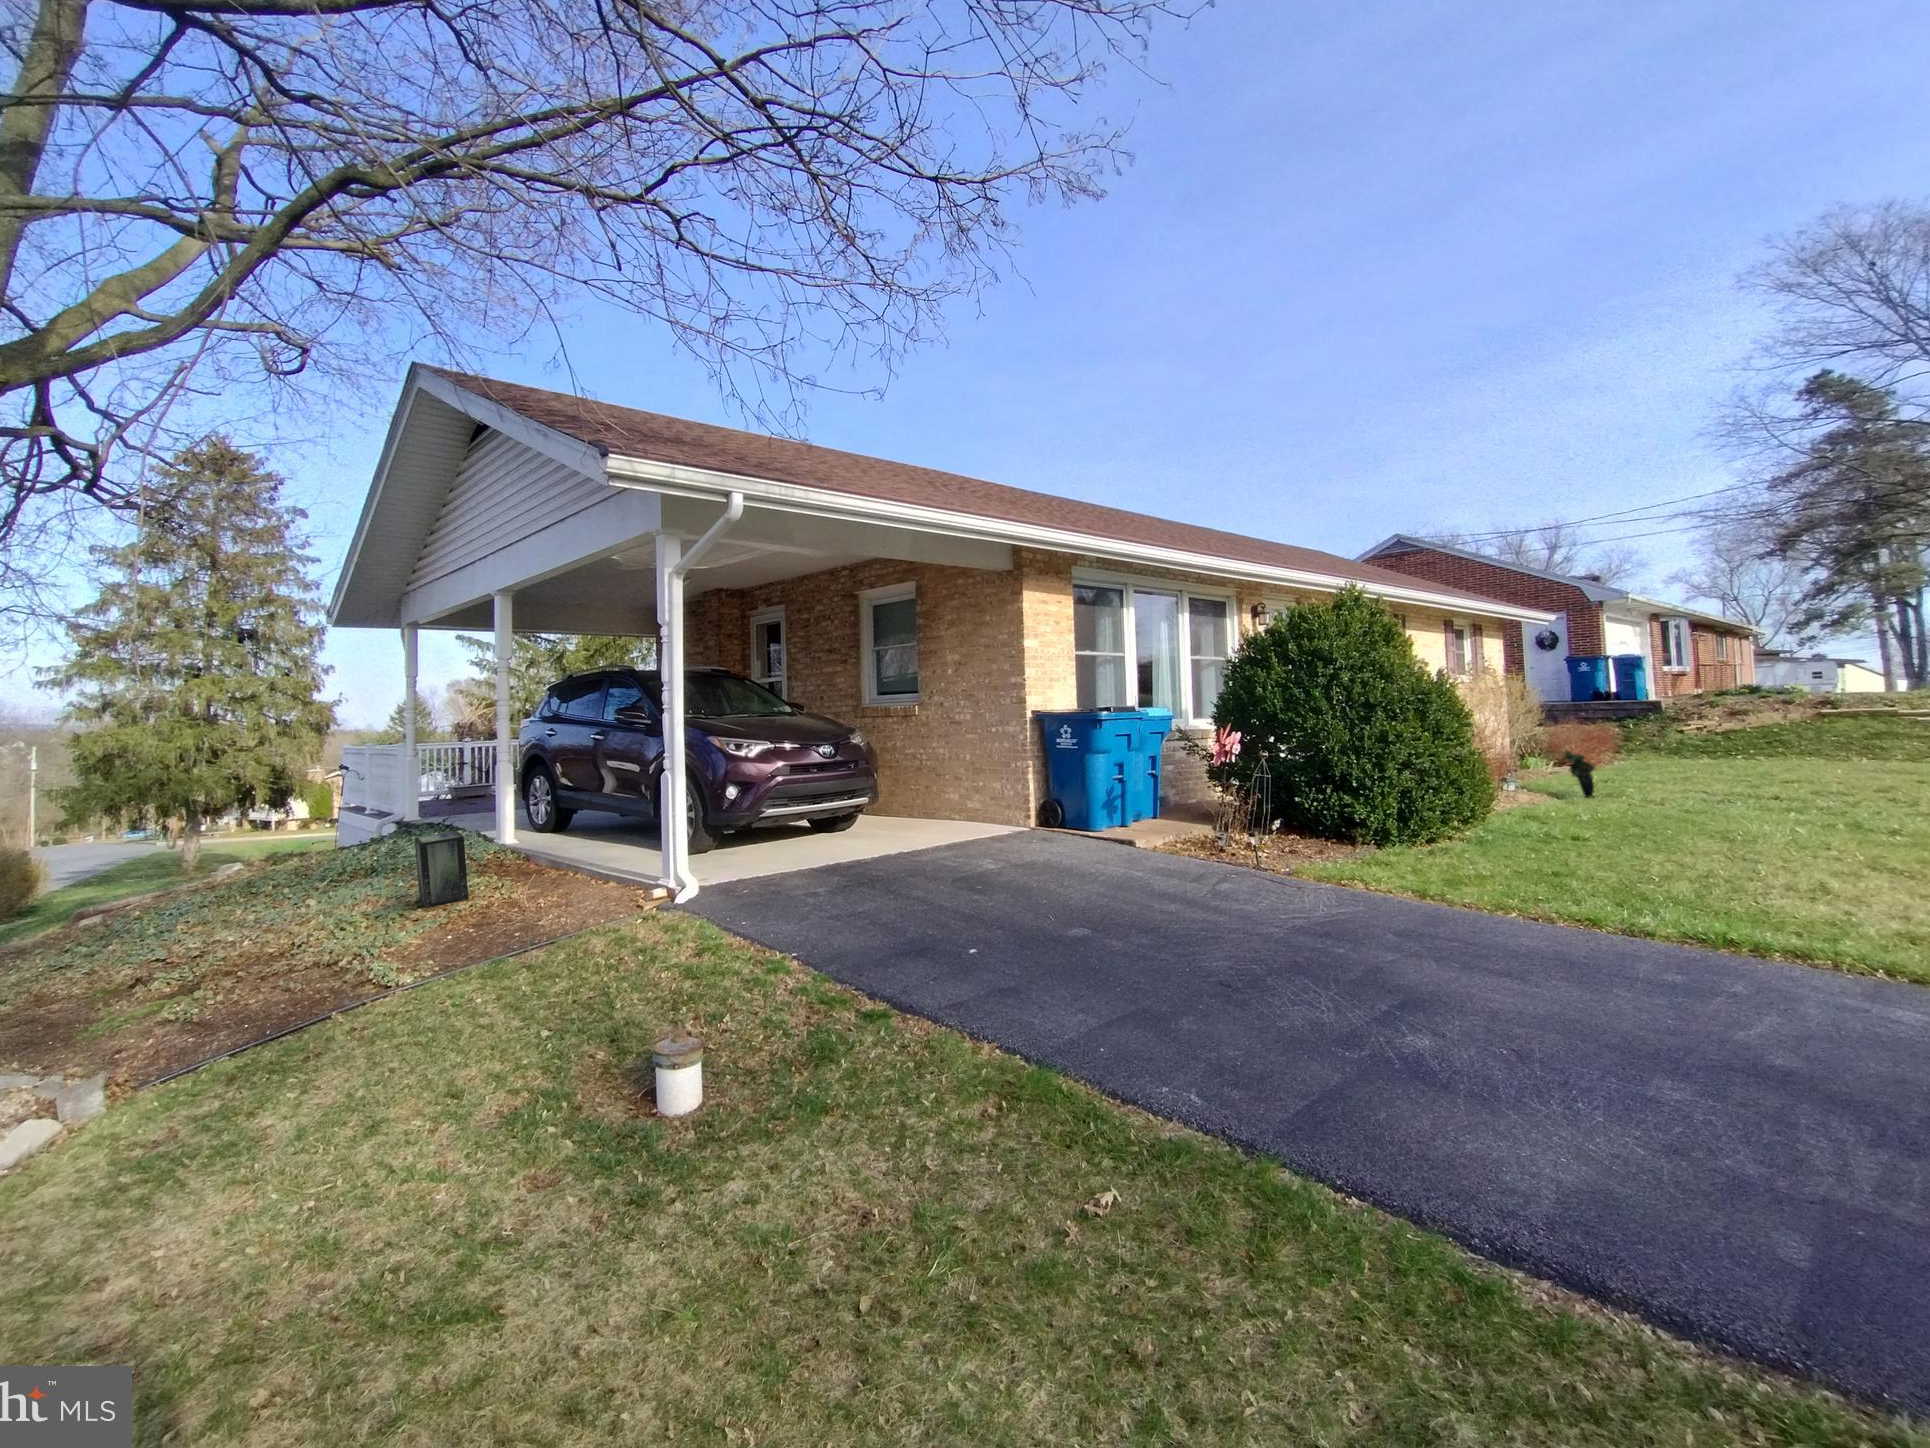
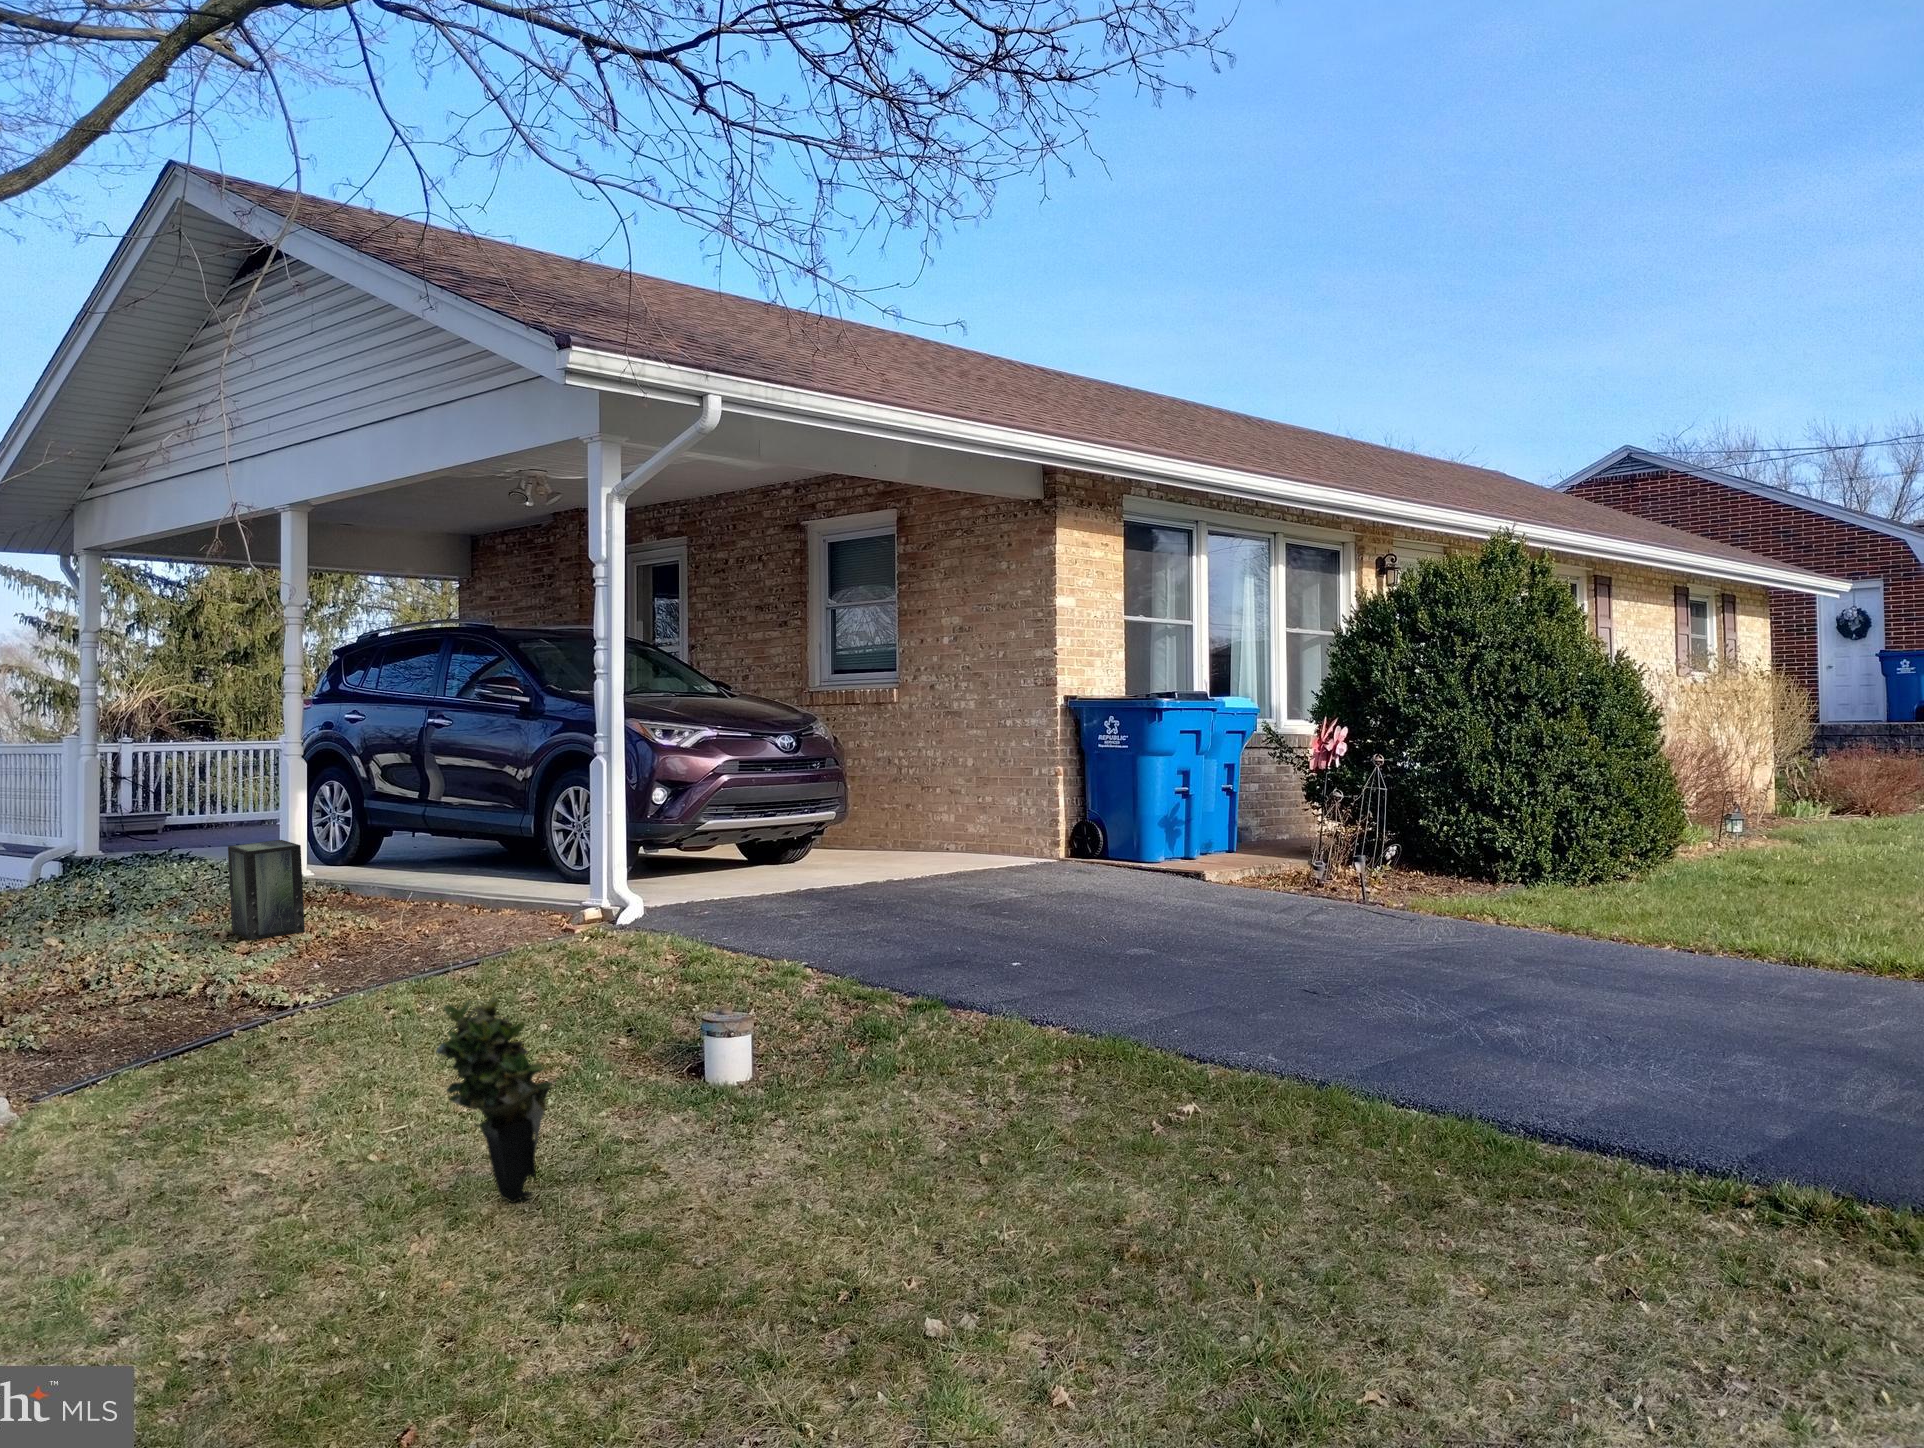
potted plant: present [1563,750,1595,798] -> present [436,998,552,1202]

